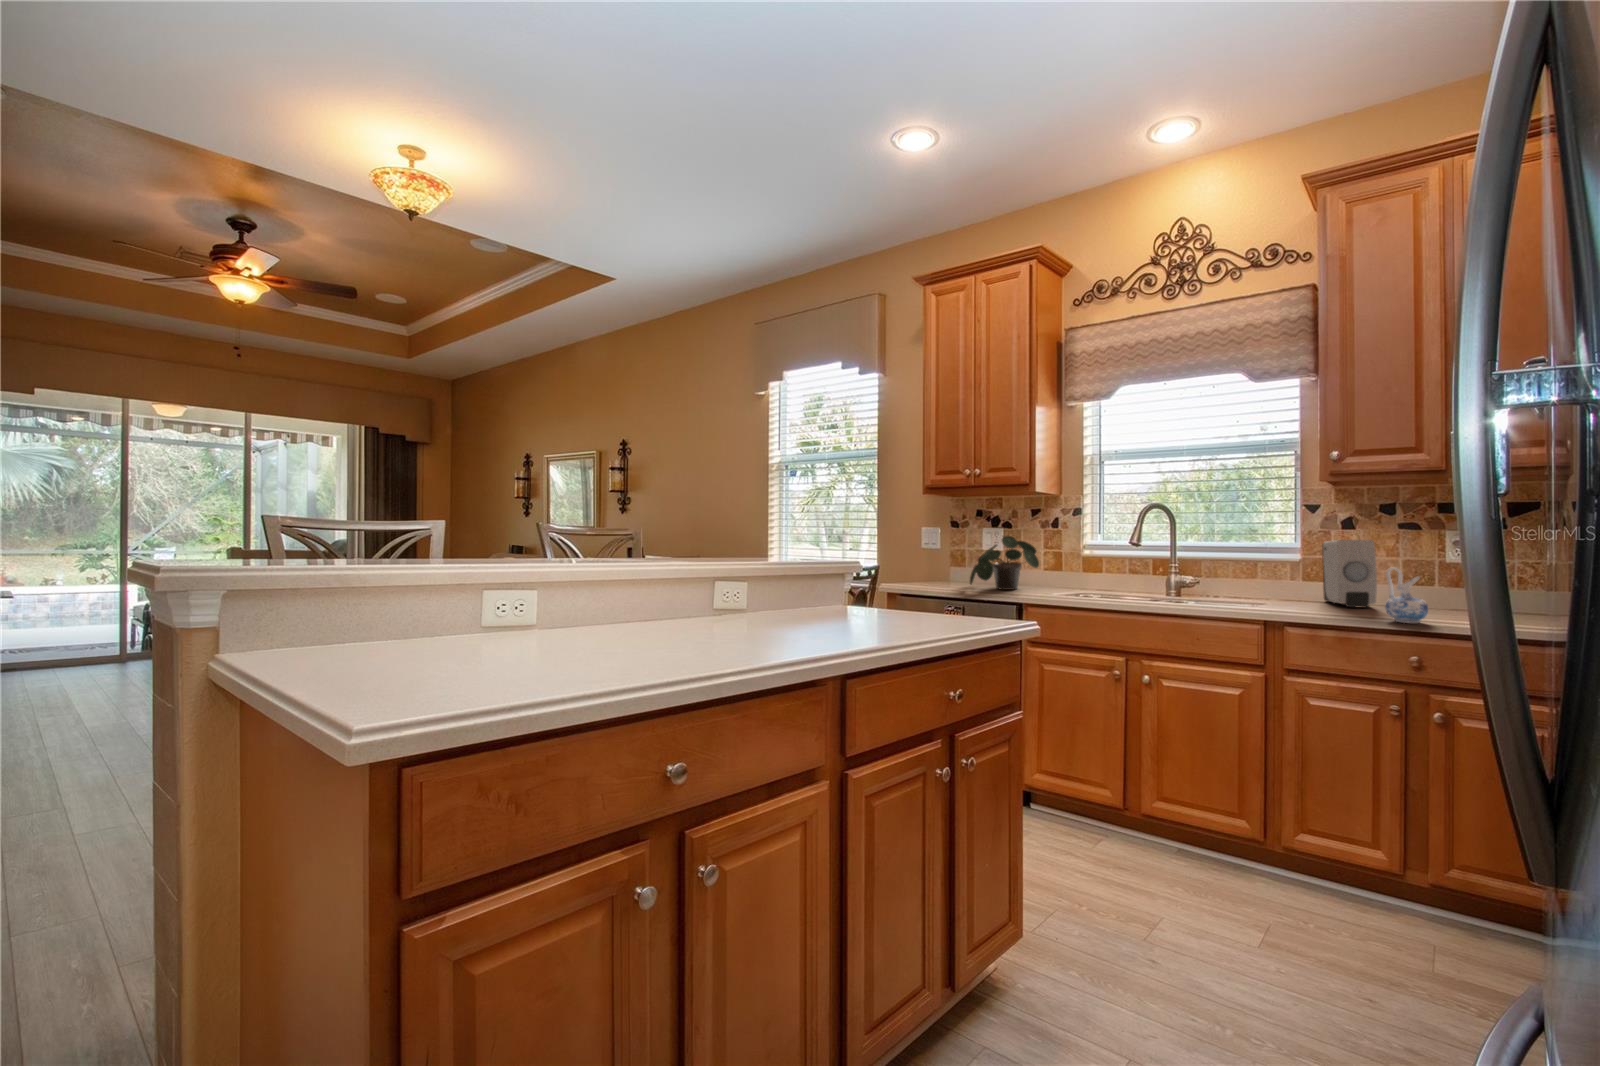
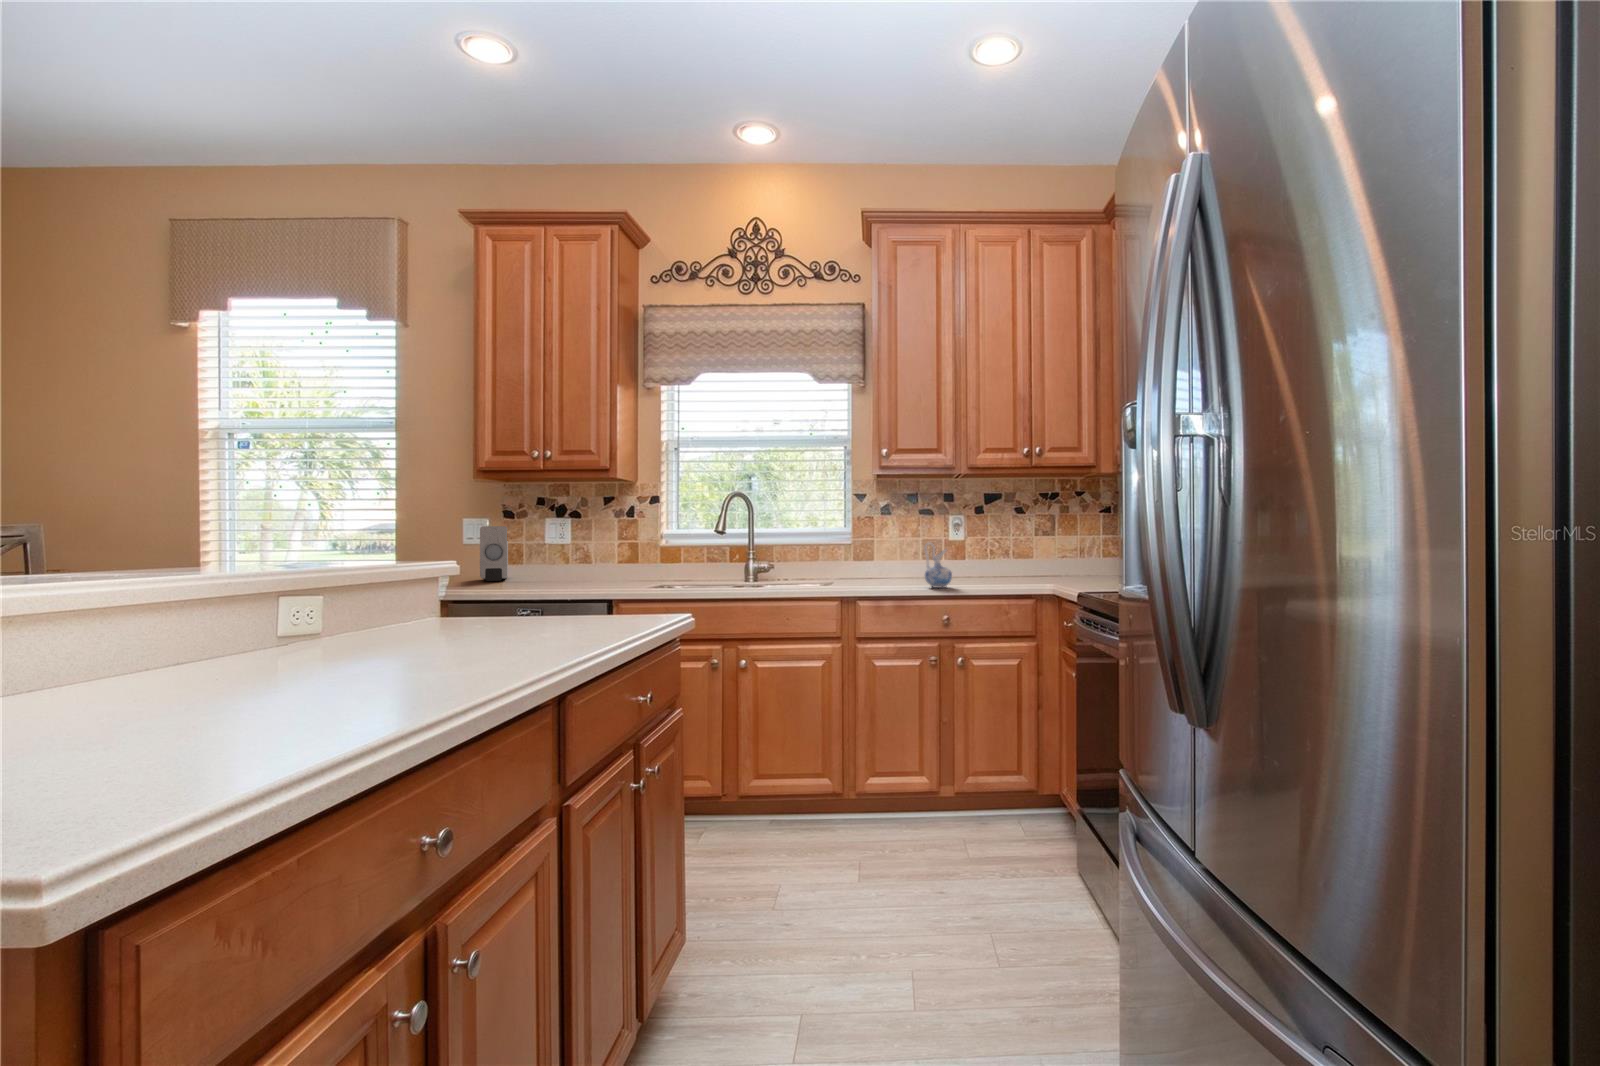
potted plant: present [970,536,1039,590] -> none [540,523,621,586]
soap dispenser: present [1322,540,1377,608] -> present [480,526,508,581]

